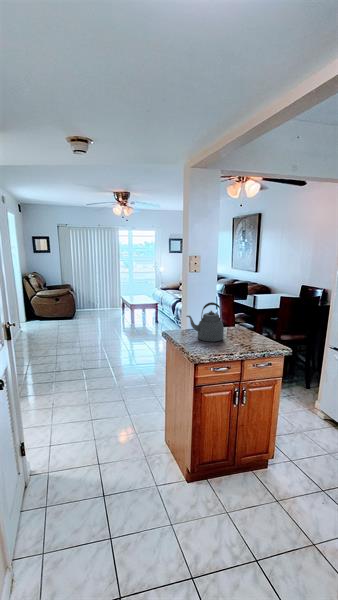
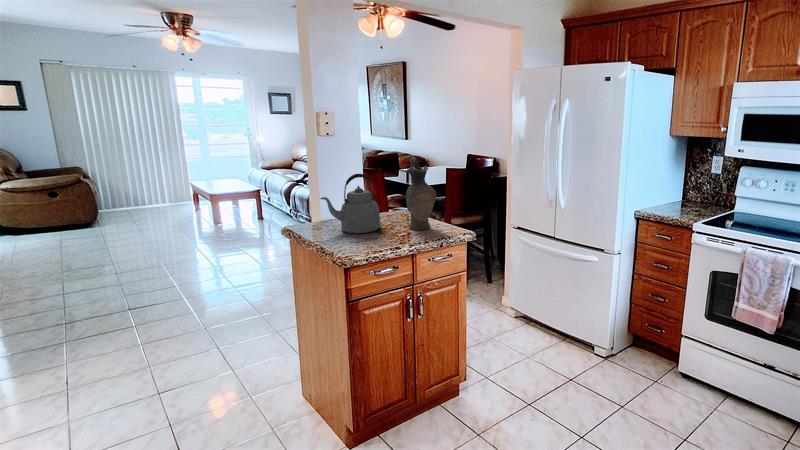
ceramic pitcher: none [243,295,264,344] -> present [406,157,436,230]

